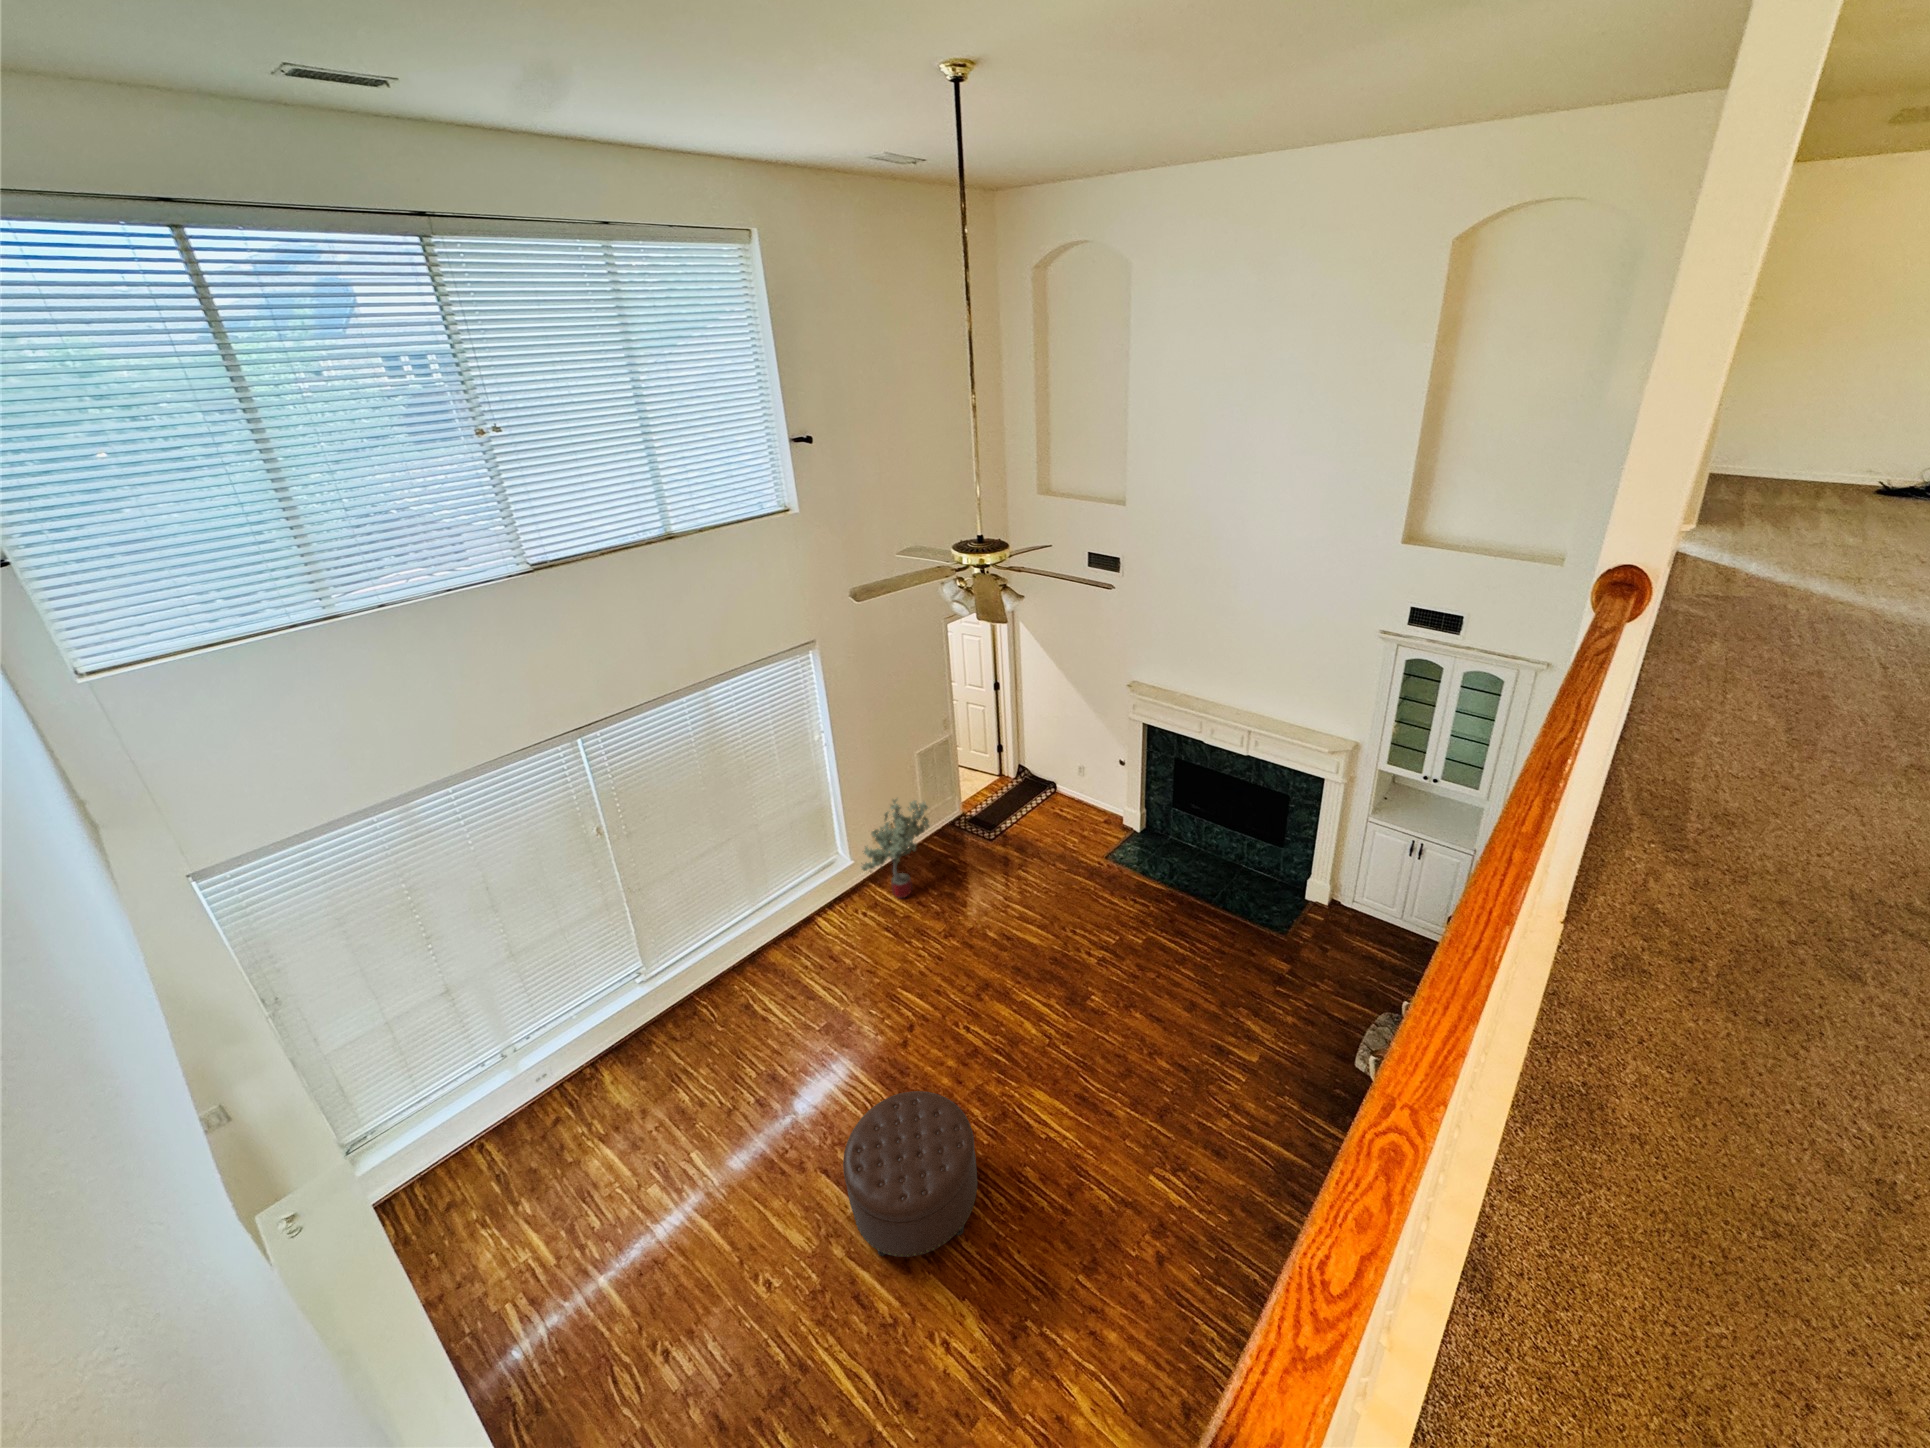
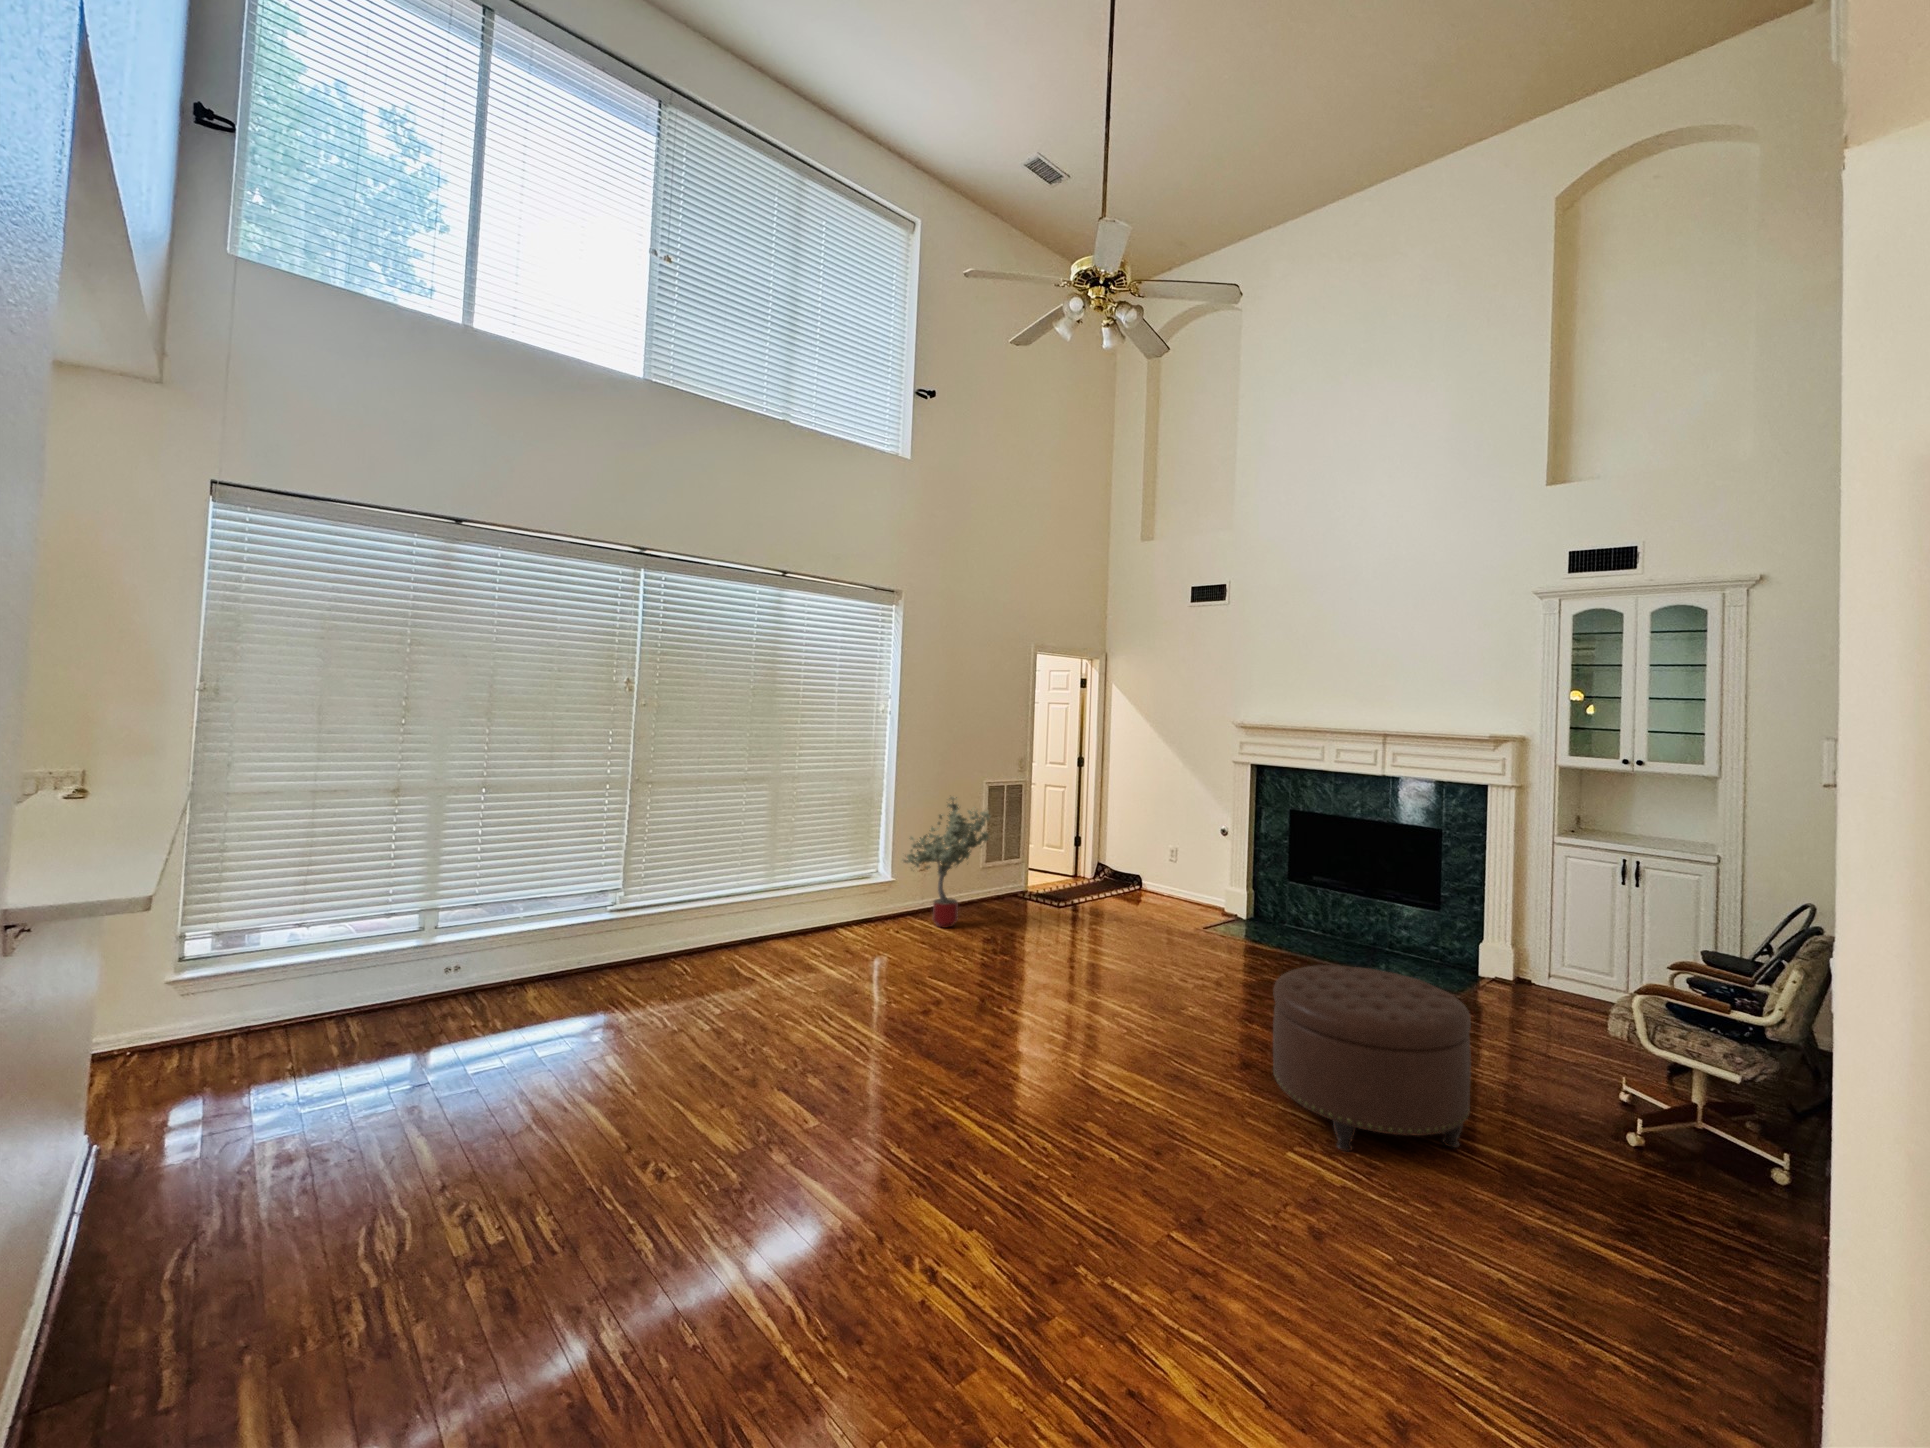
ottoman: present [843,1091,978,1257] -> present [1273,965,1471,1151]

